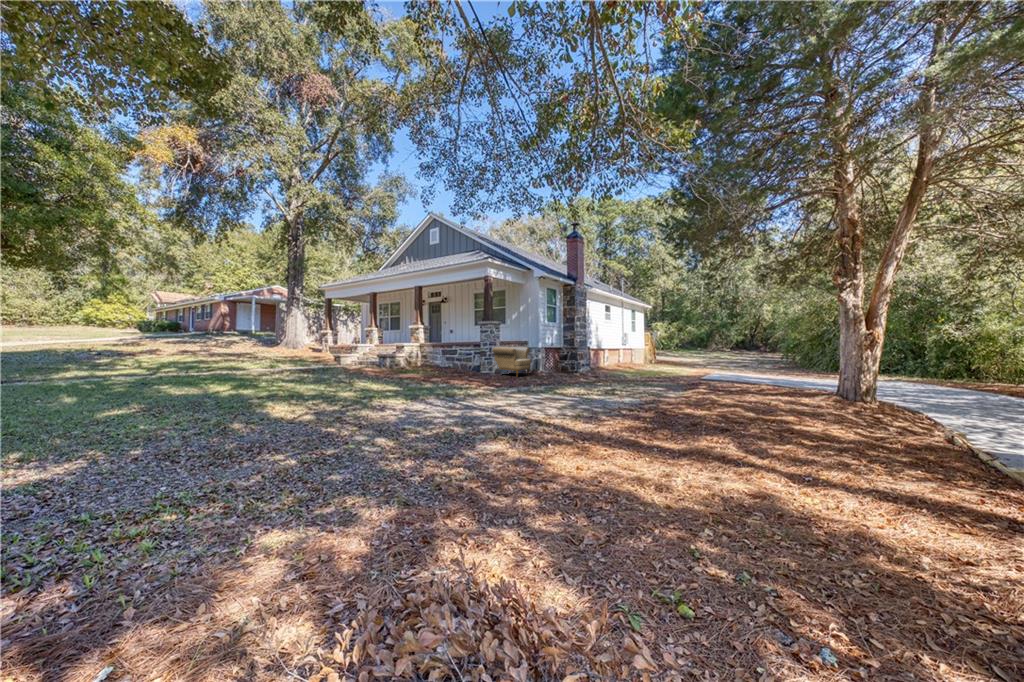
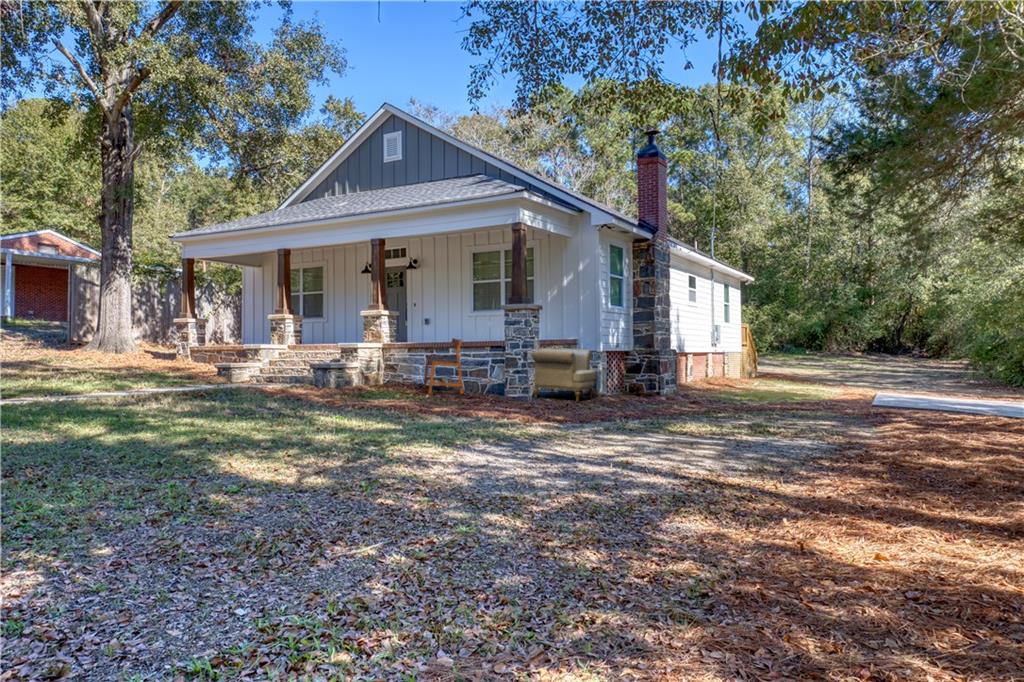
bench: none [436,341,457,372] -> present [423,338,463,394]

